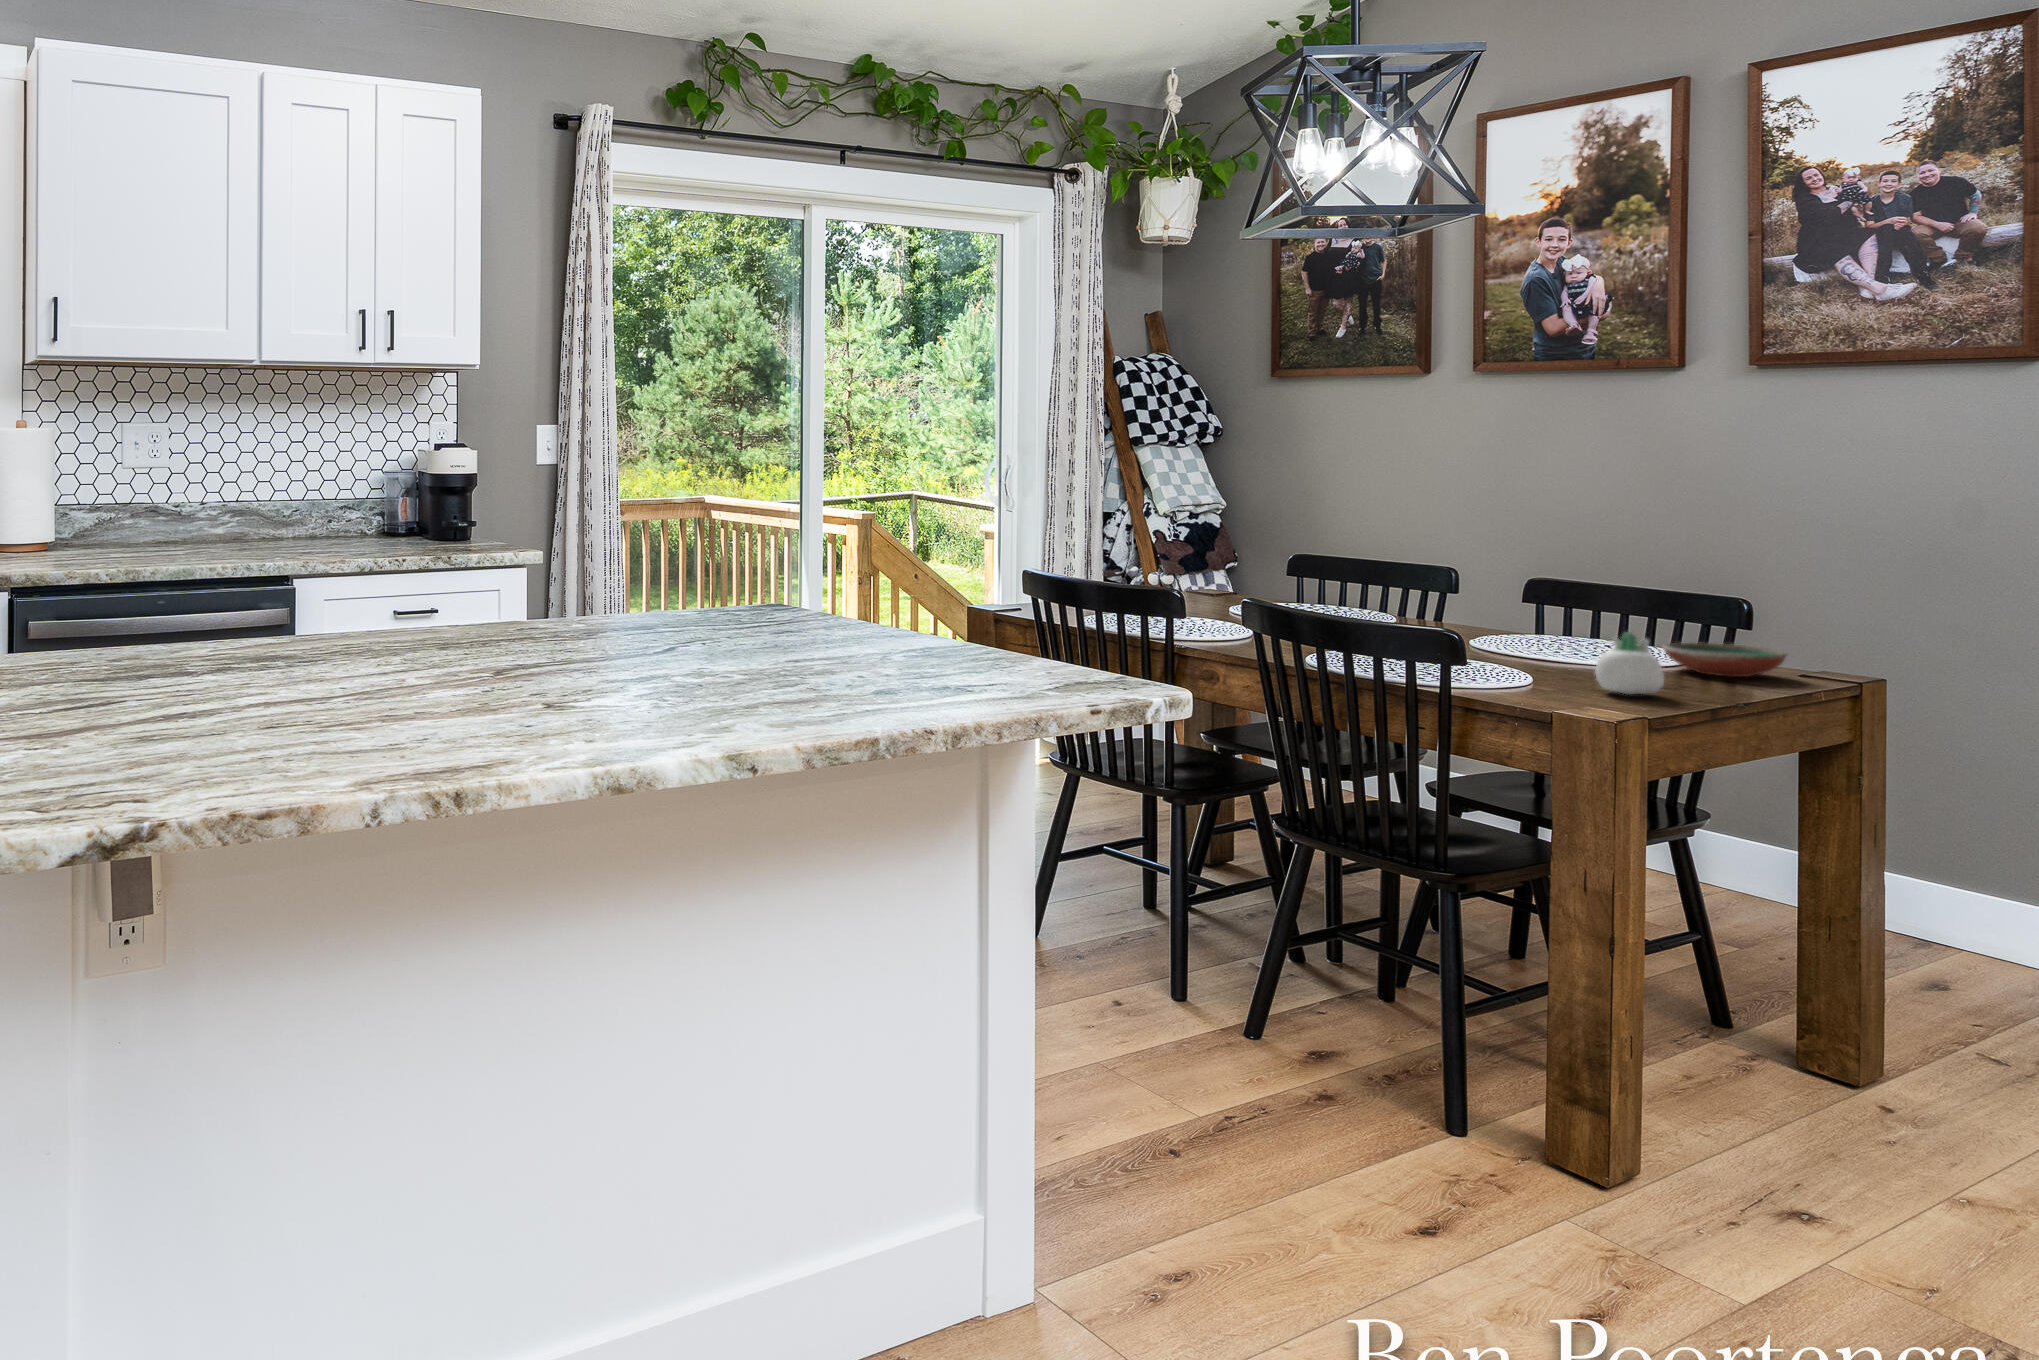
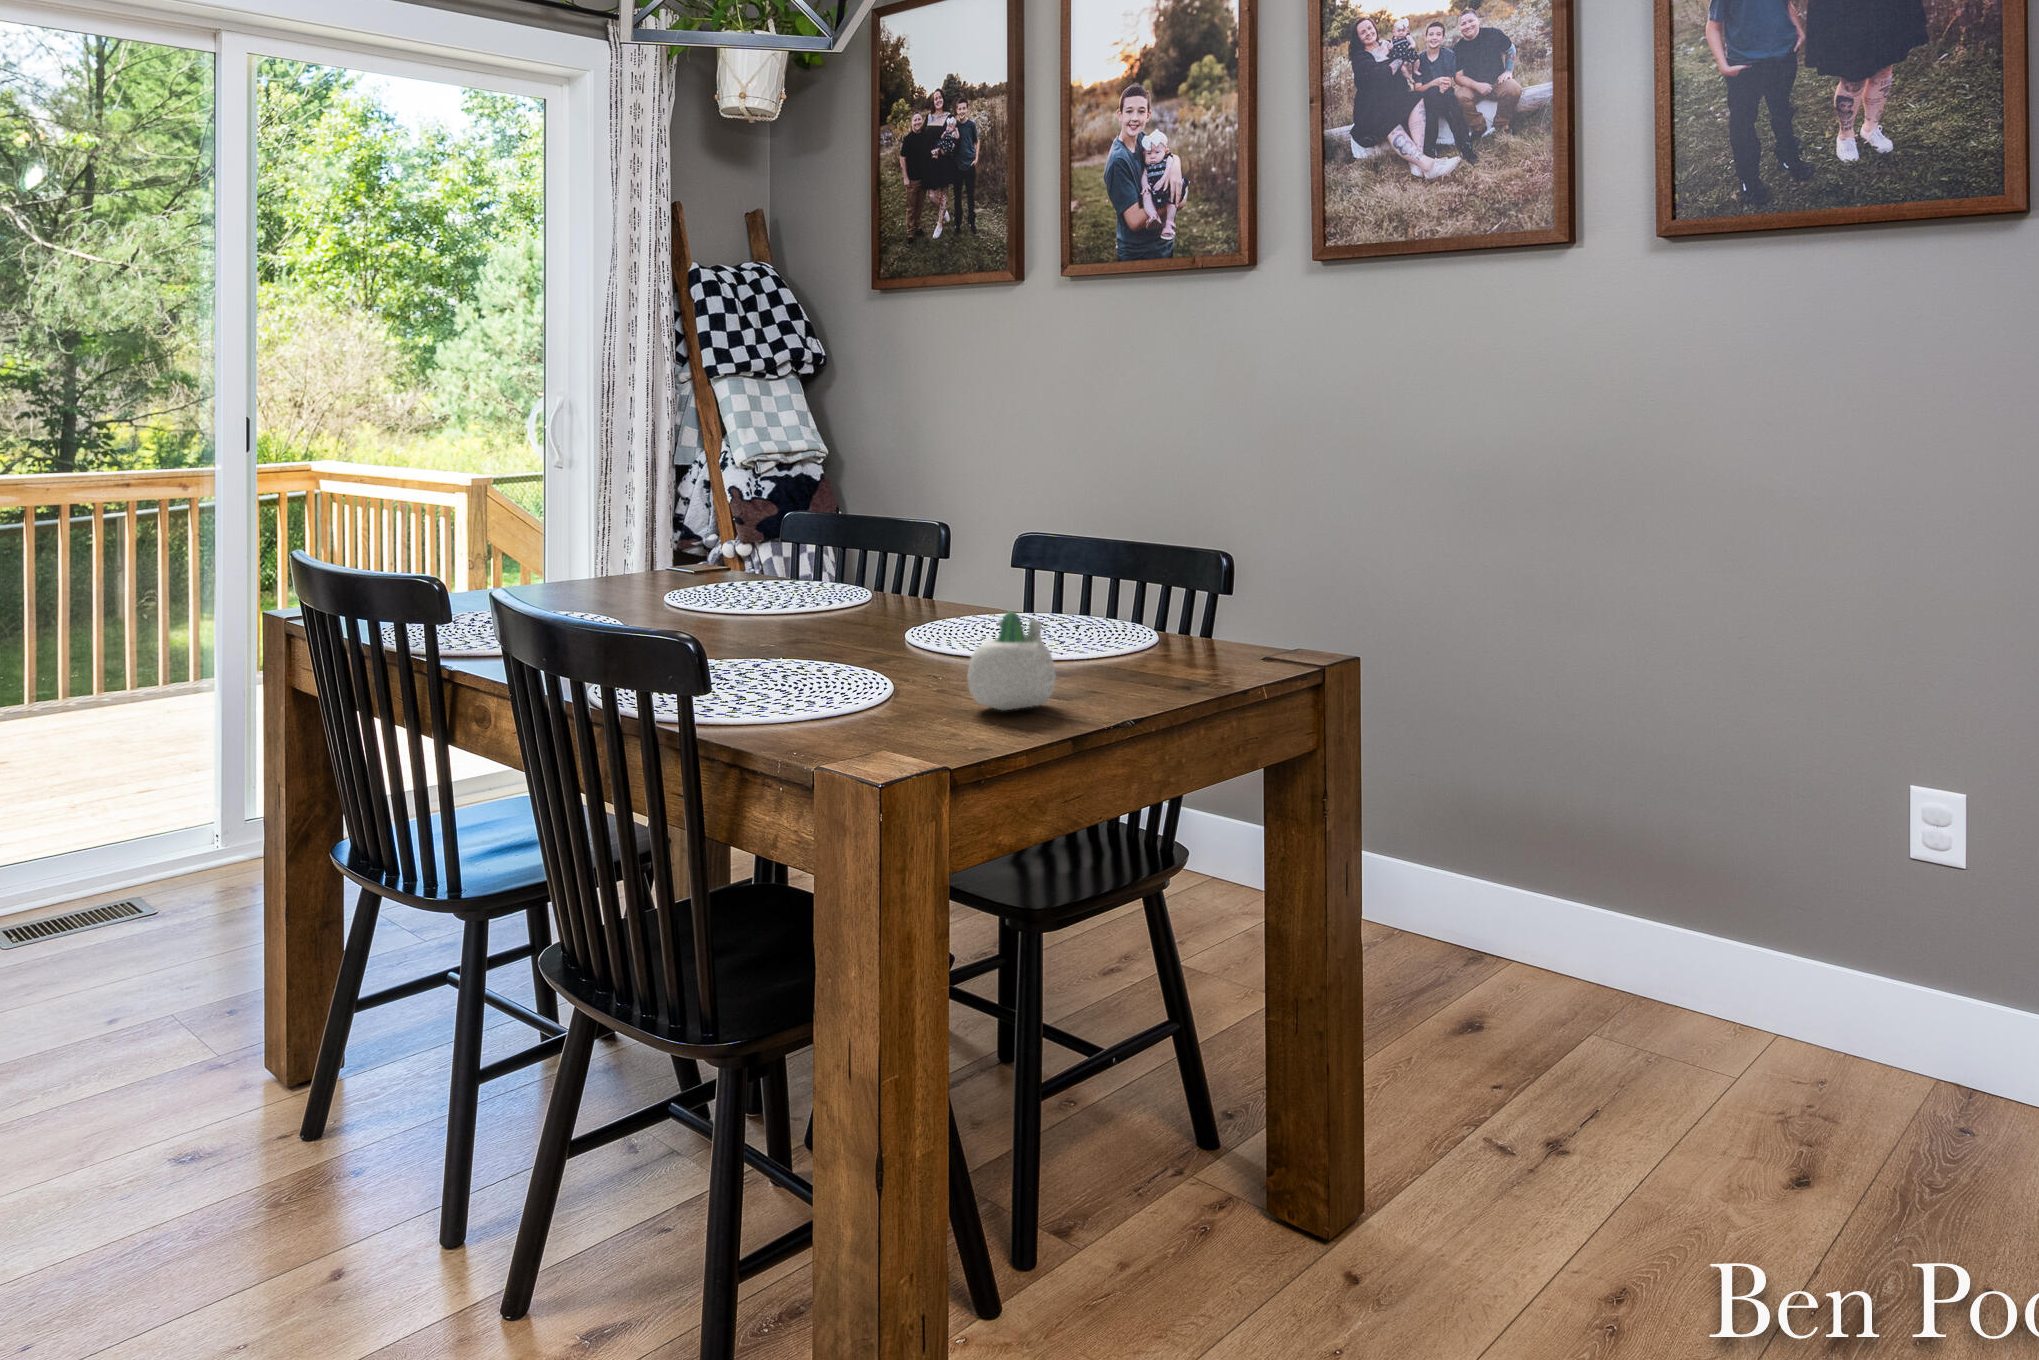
decorative bowl: present [1663,642,1787,677] -> none [1119,615,1258,664]

